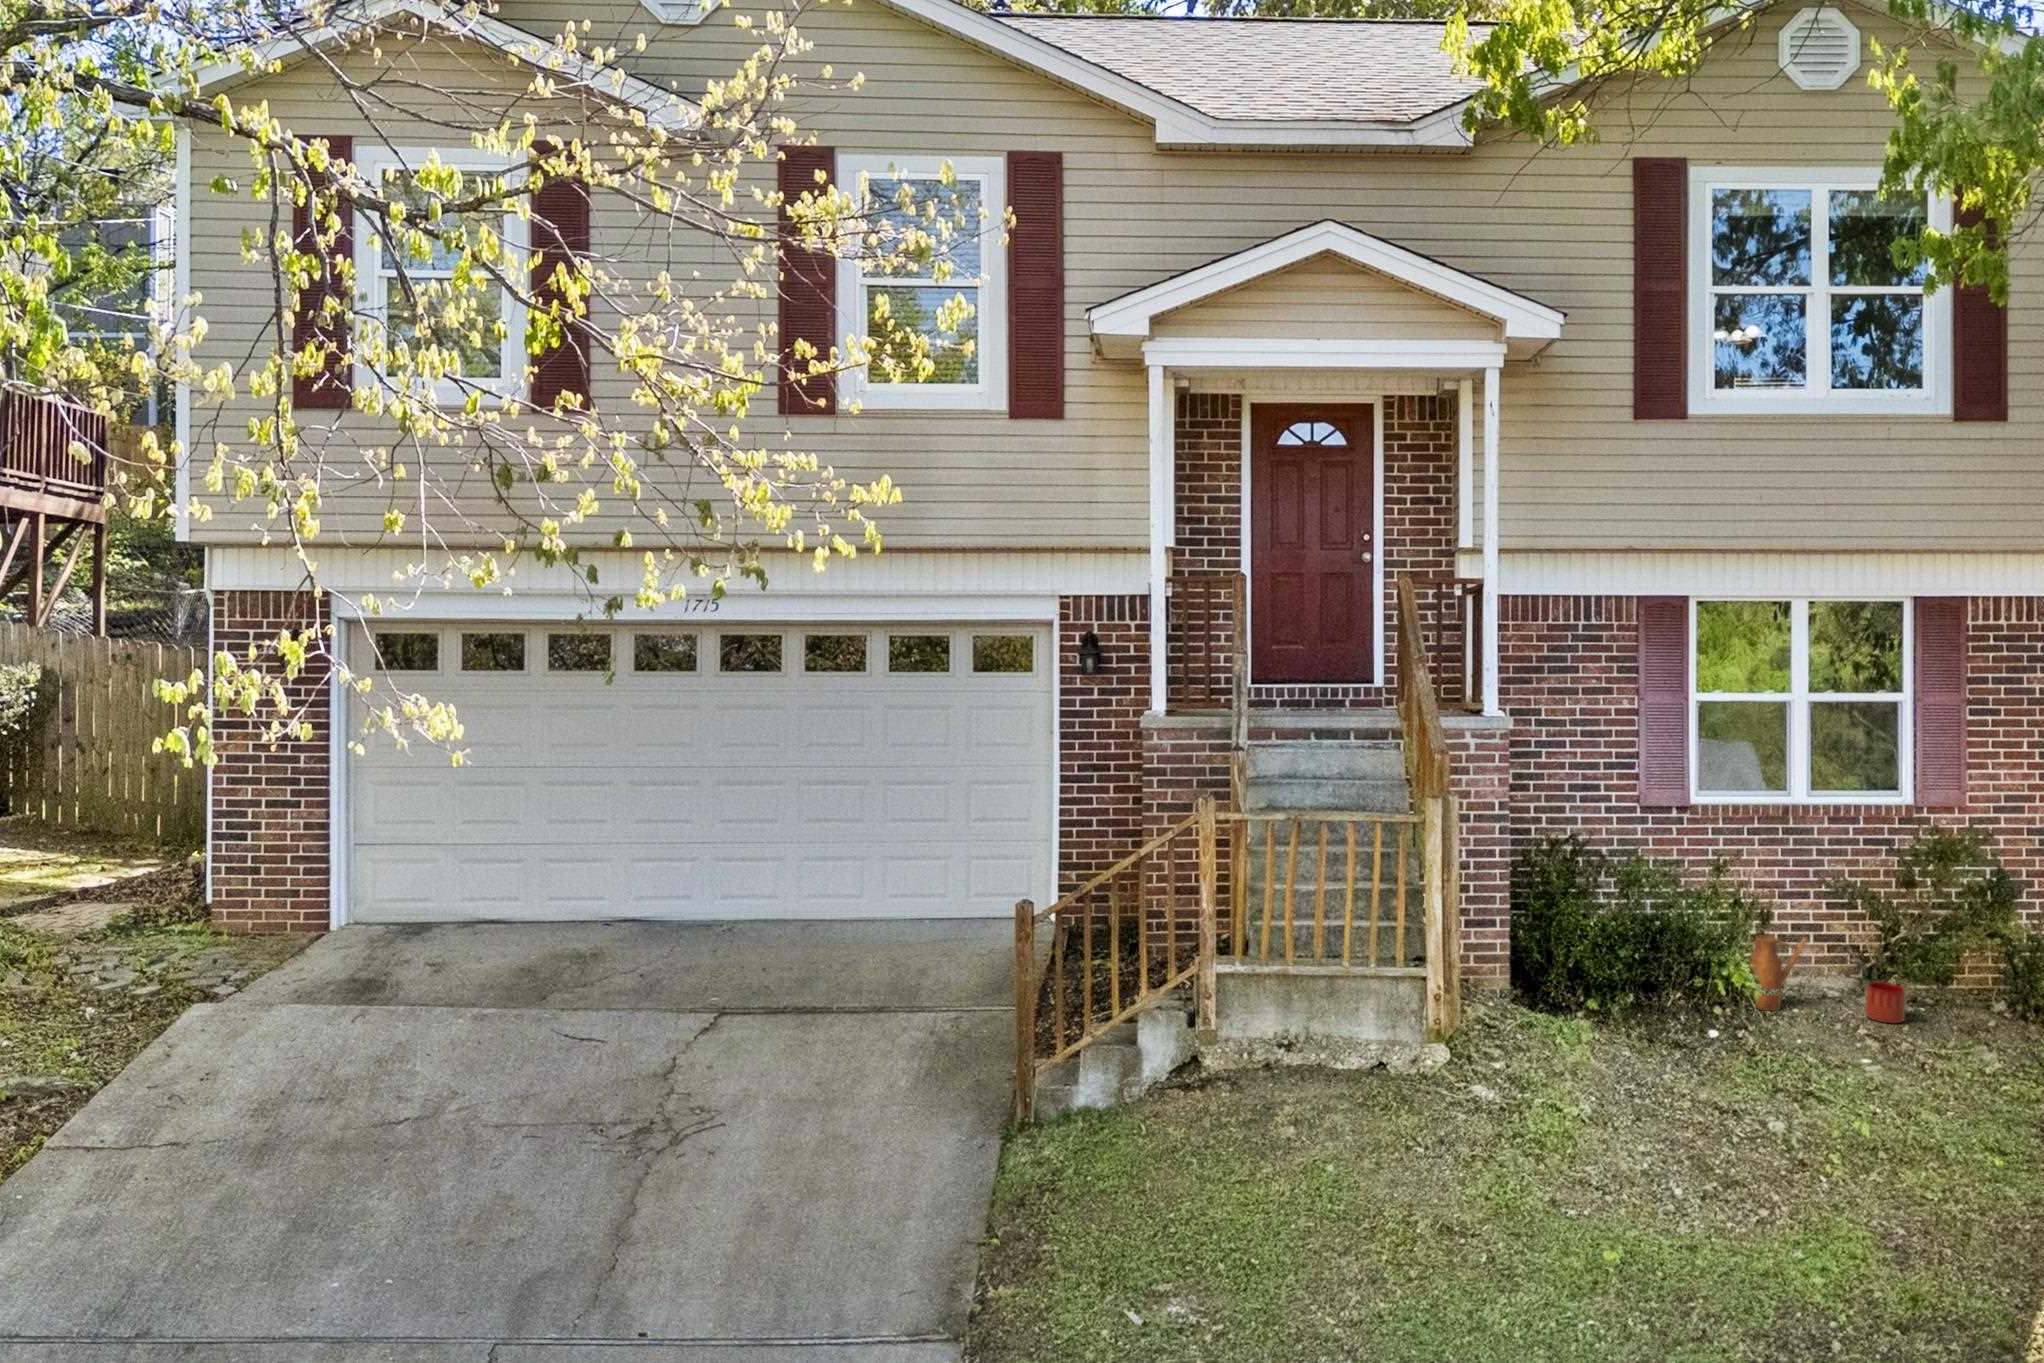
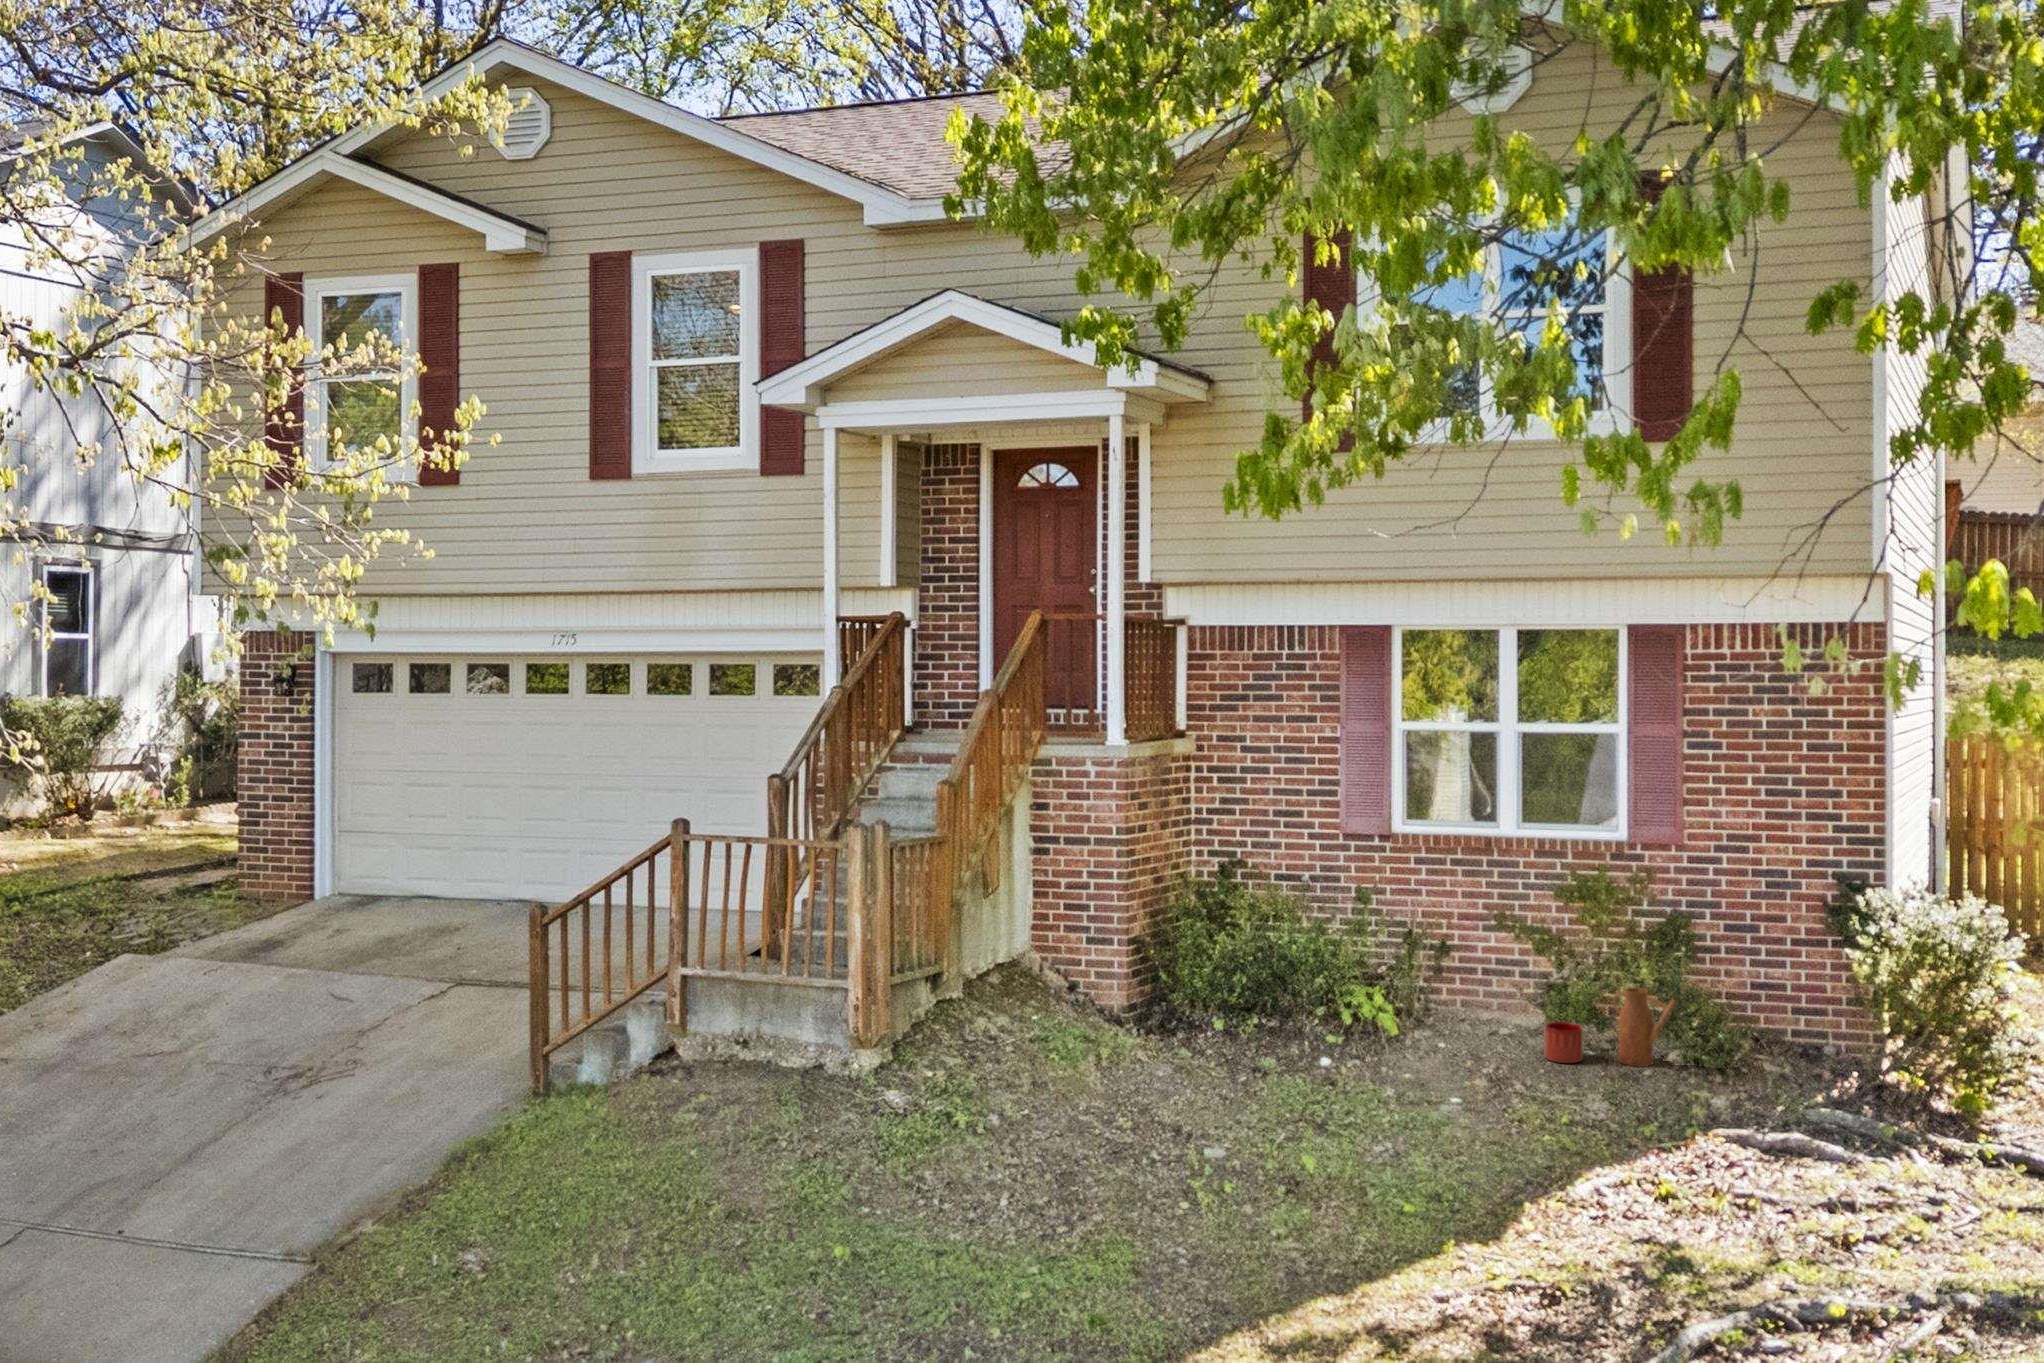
watering can: present [1749,935,1807,1011] -> present [1613,988,1677,1067]

